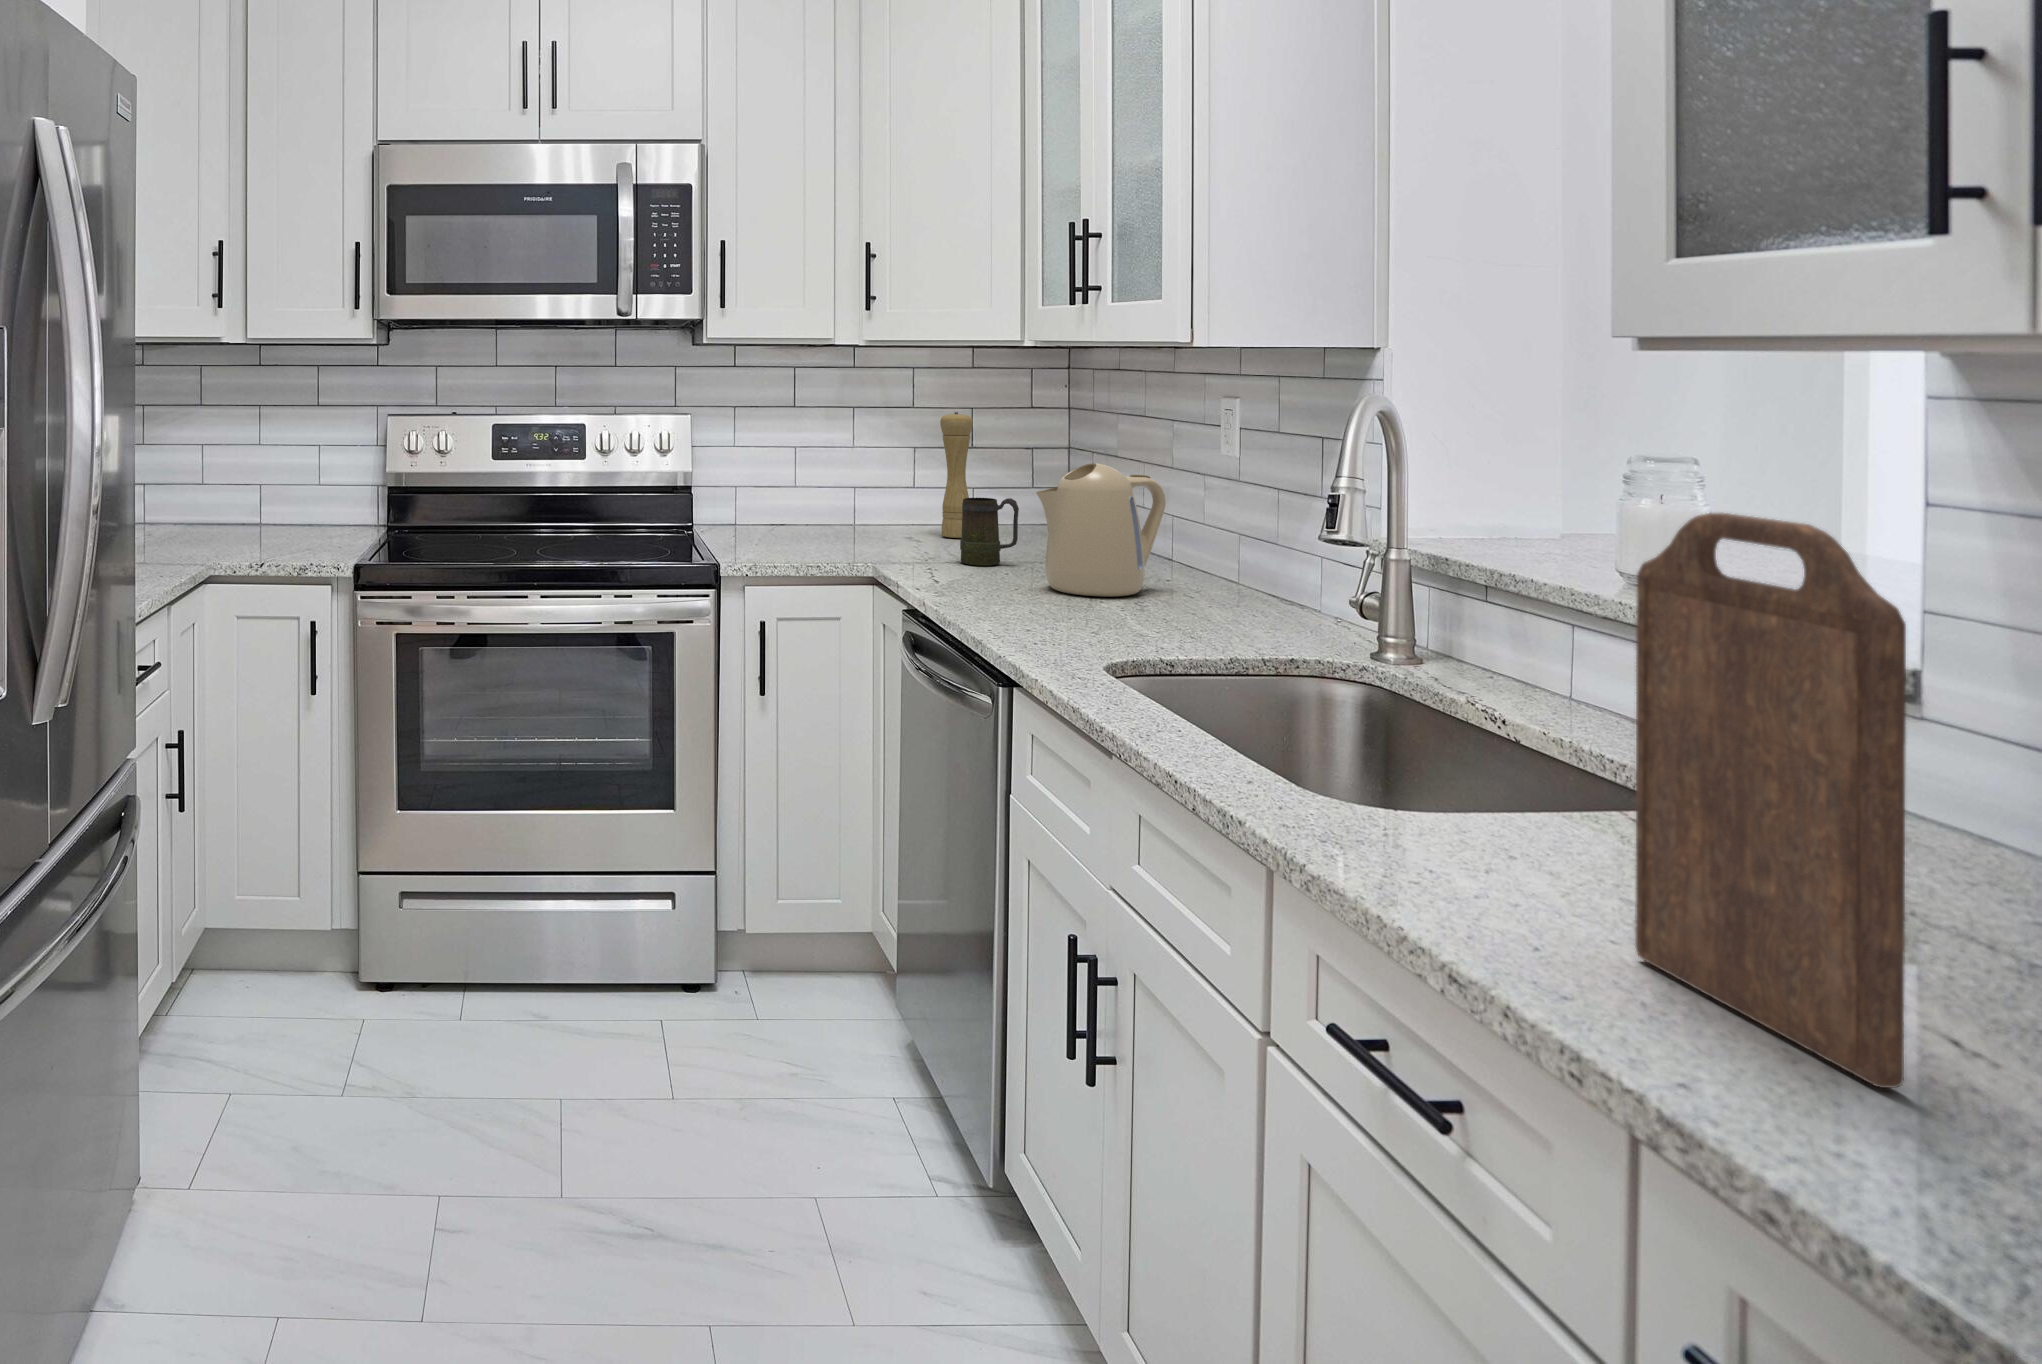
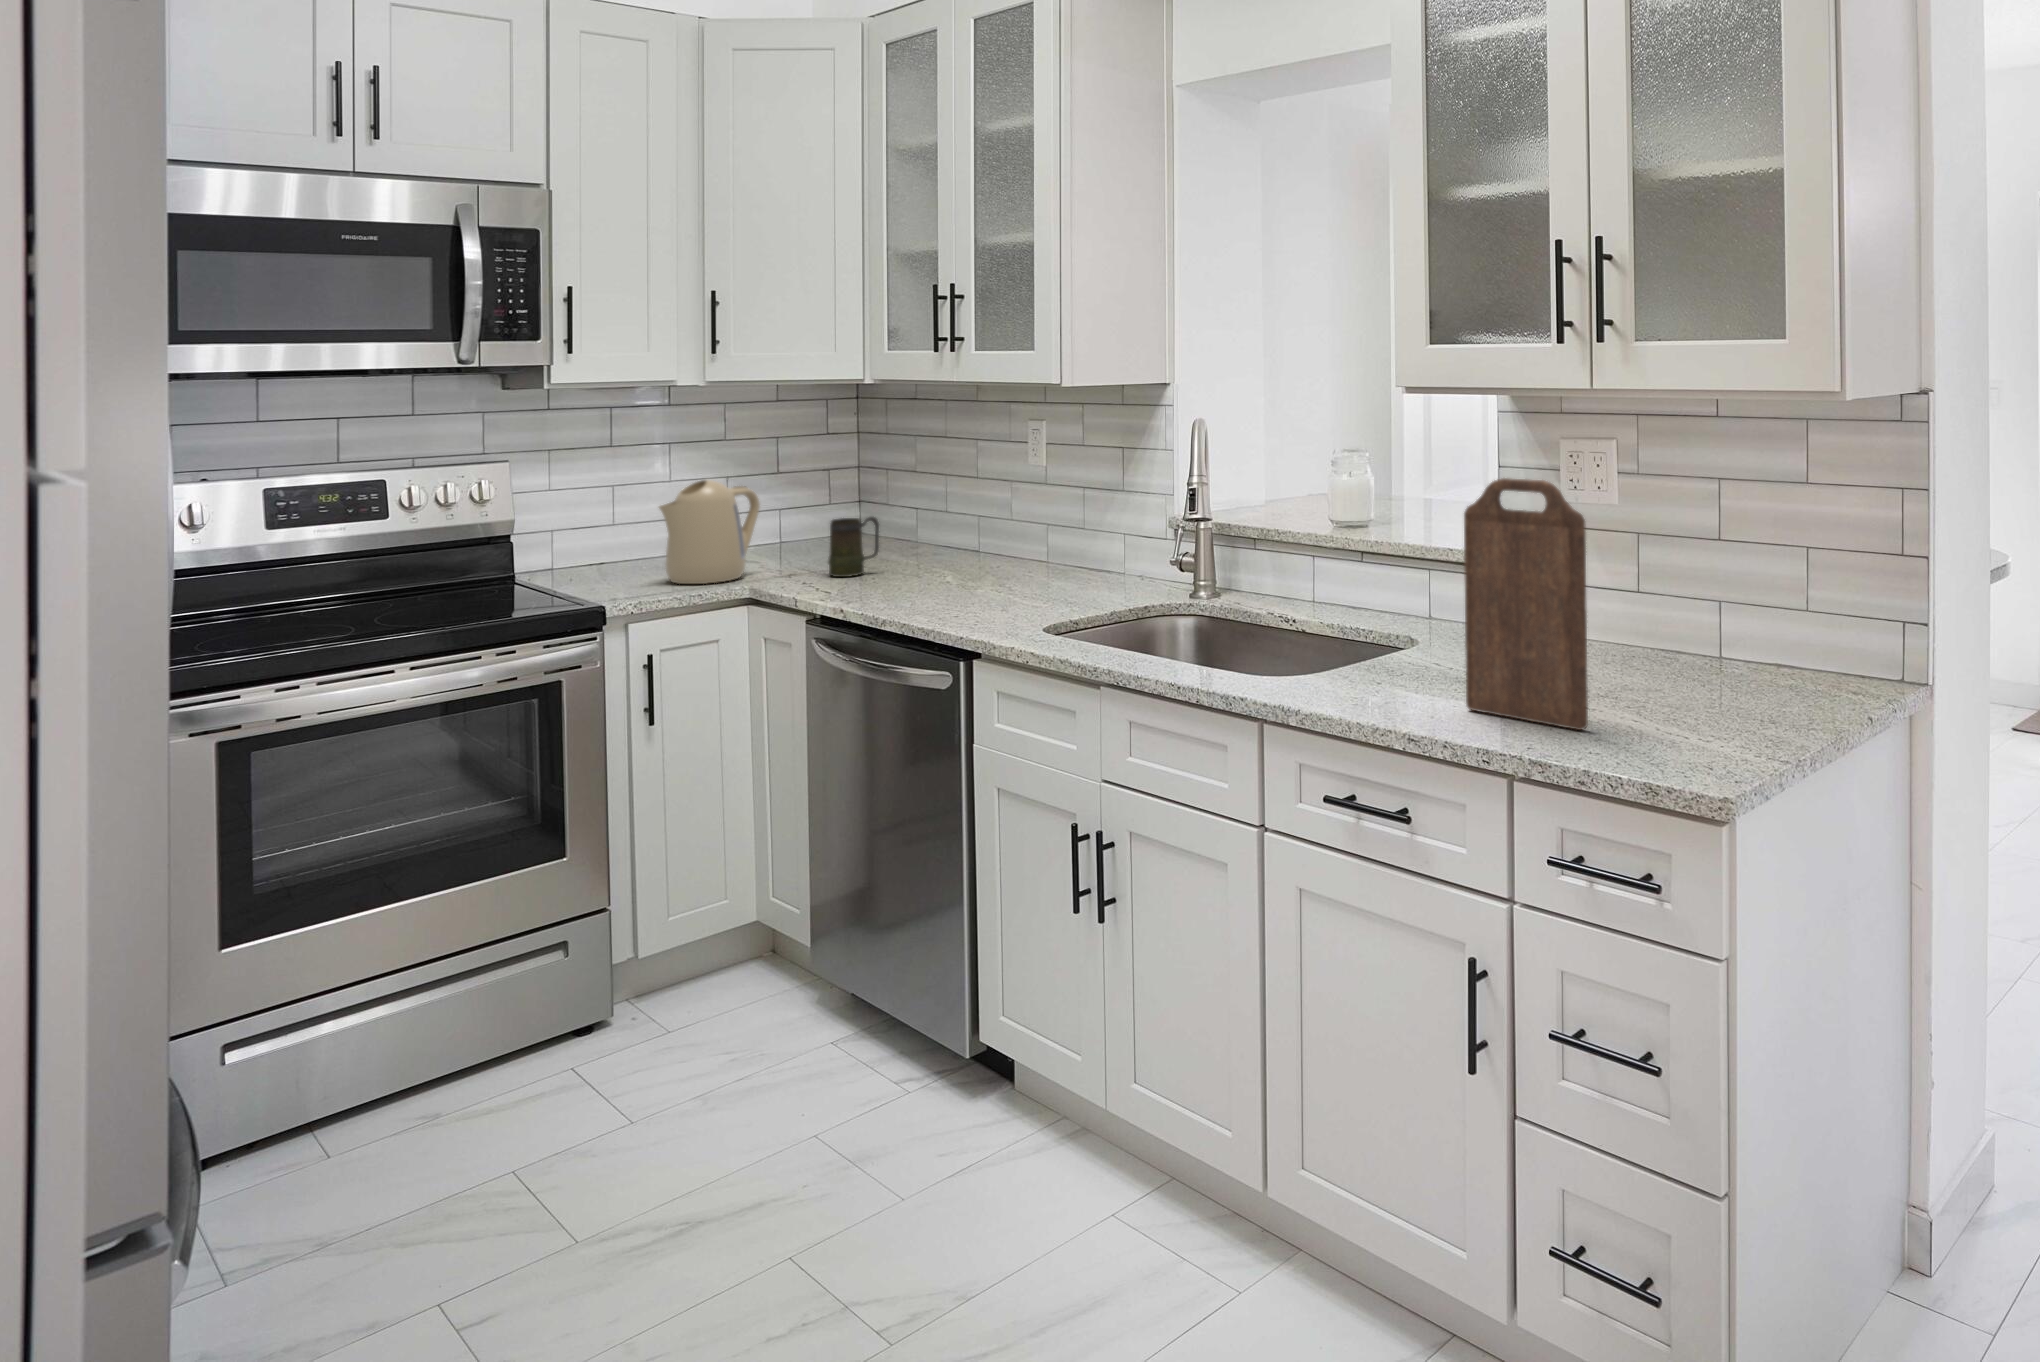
pepper mill: present [940,412,973,538] -> none [773,445,804,558]
kettle: present [1036,463,1166,597] -> present [659,480,760,584]

